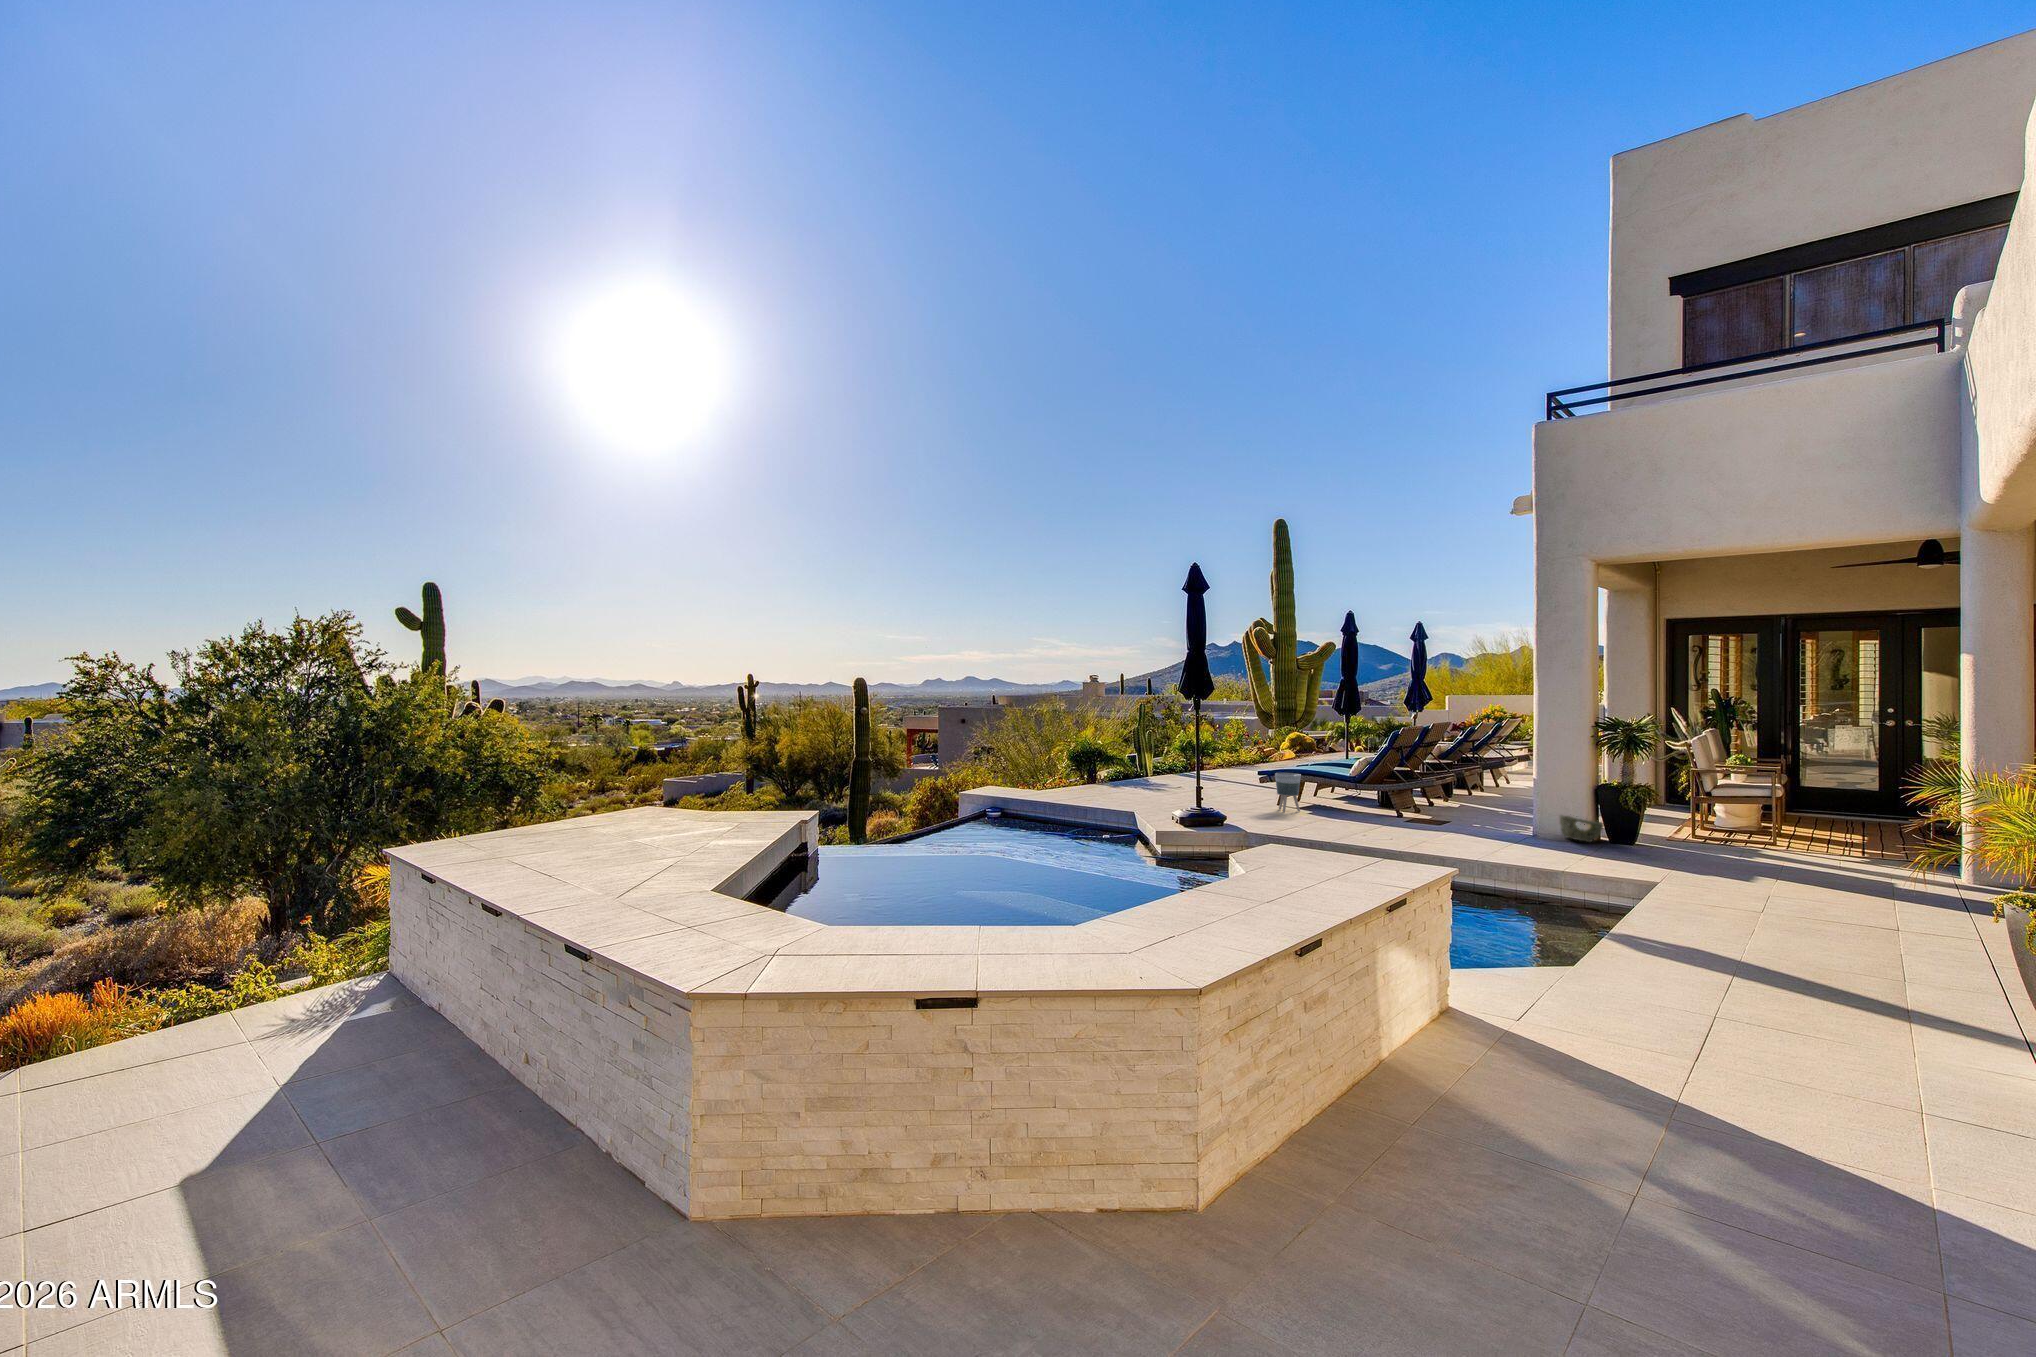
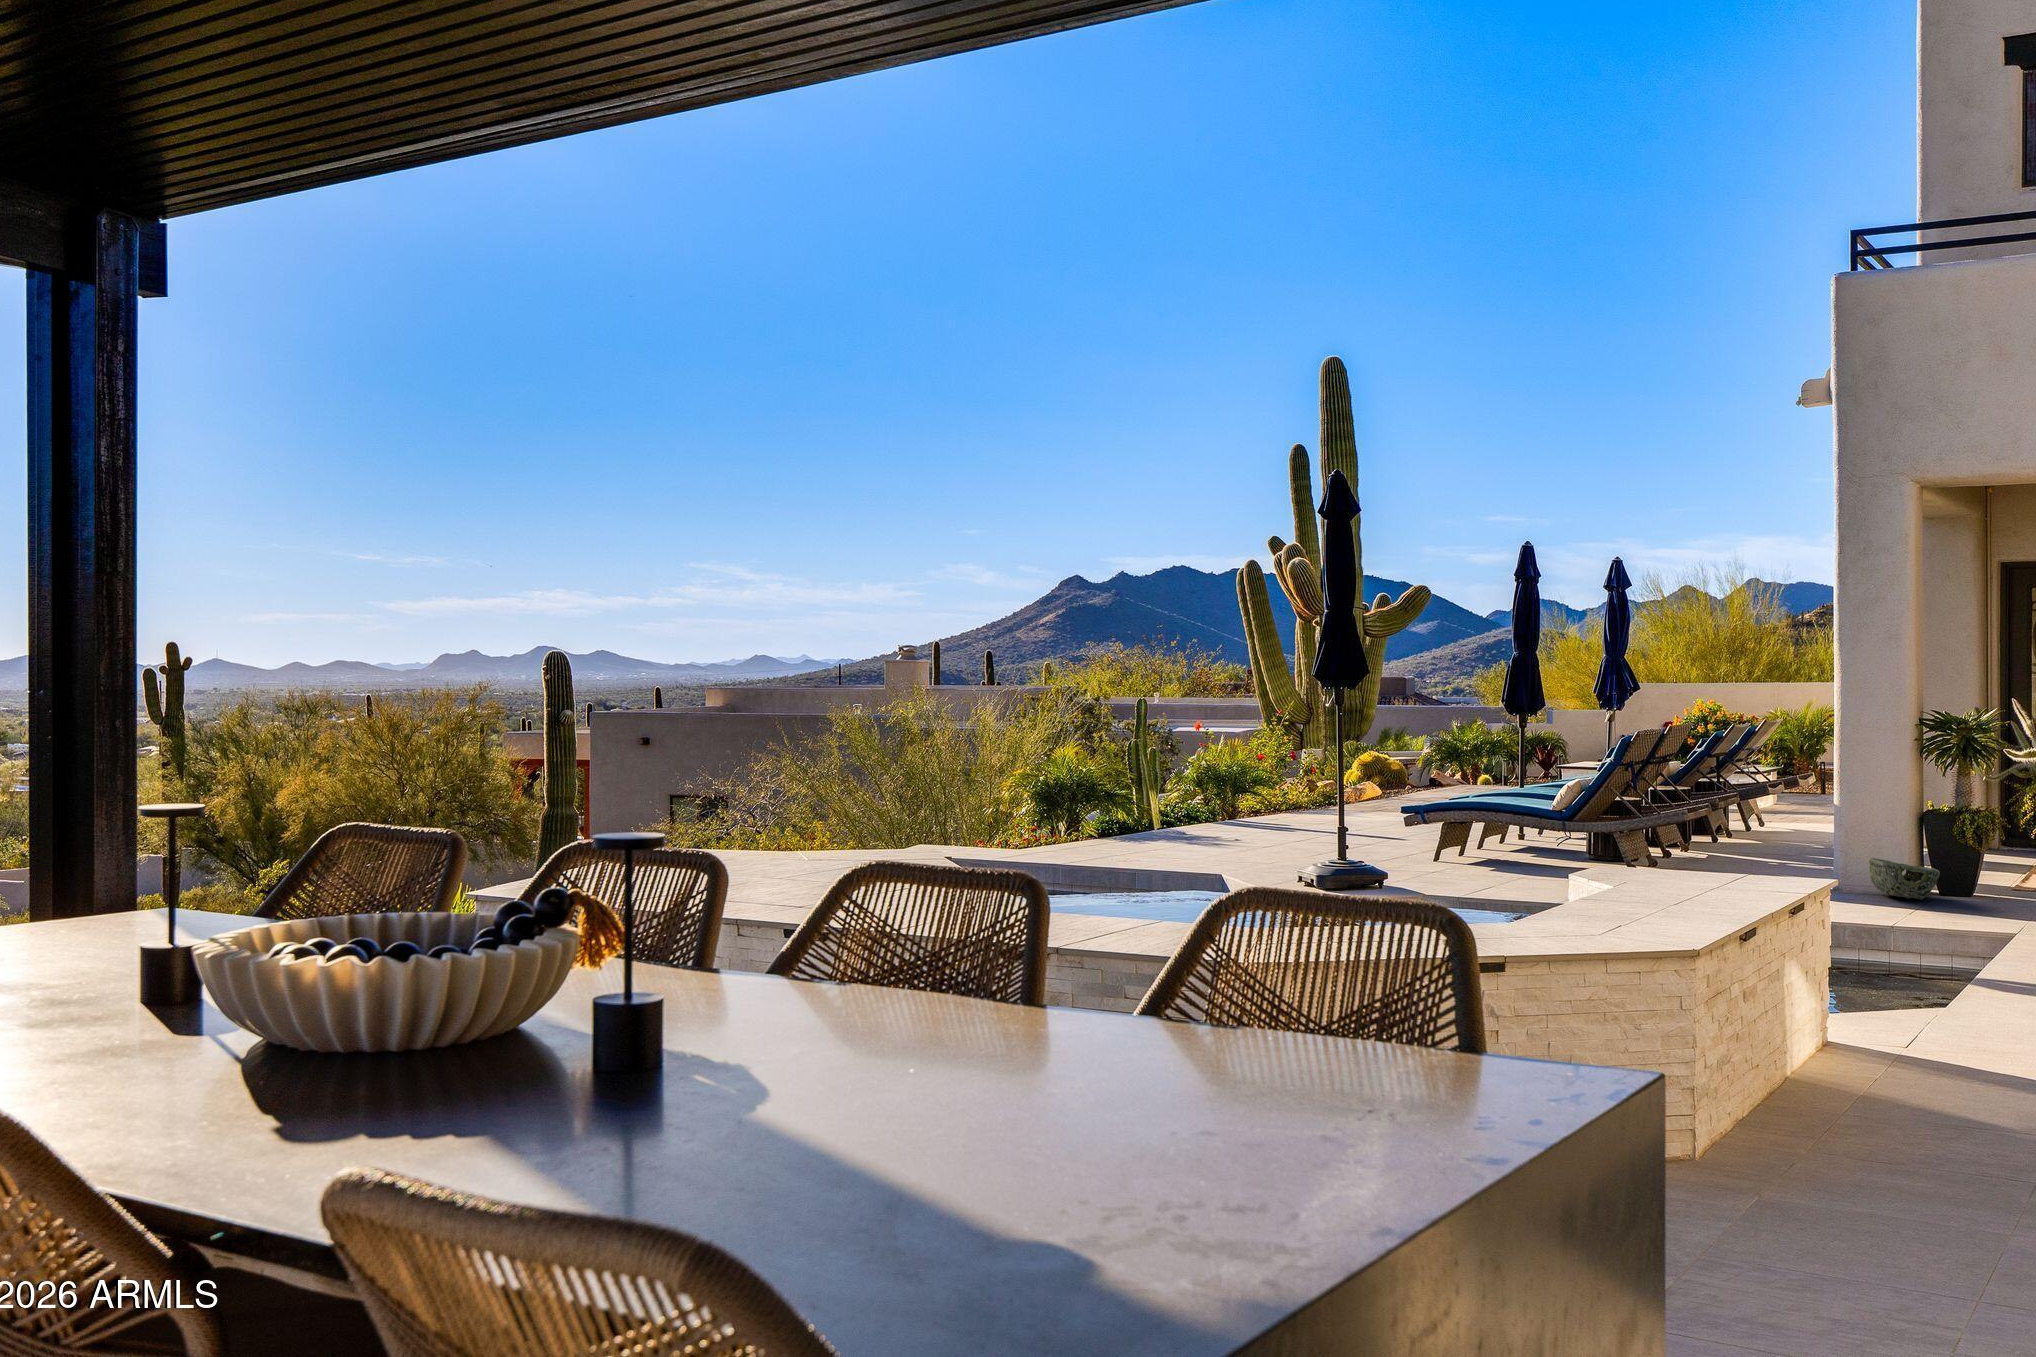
planter: present [1275,773,1301,812] -> none [1462,815,1503,877]

